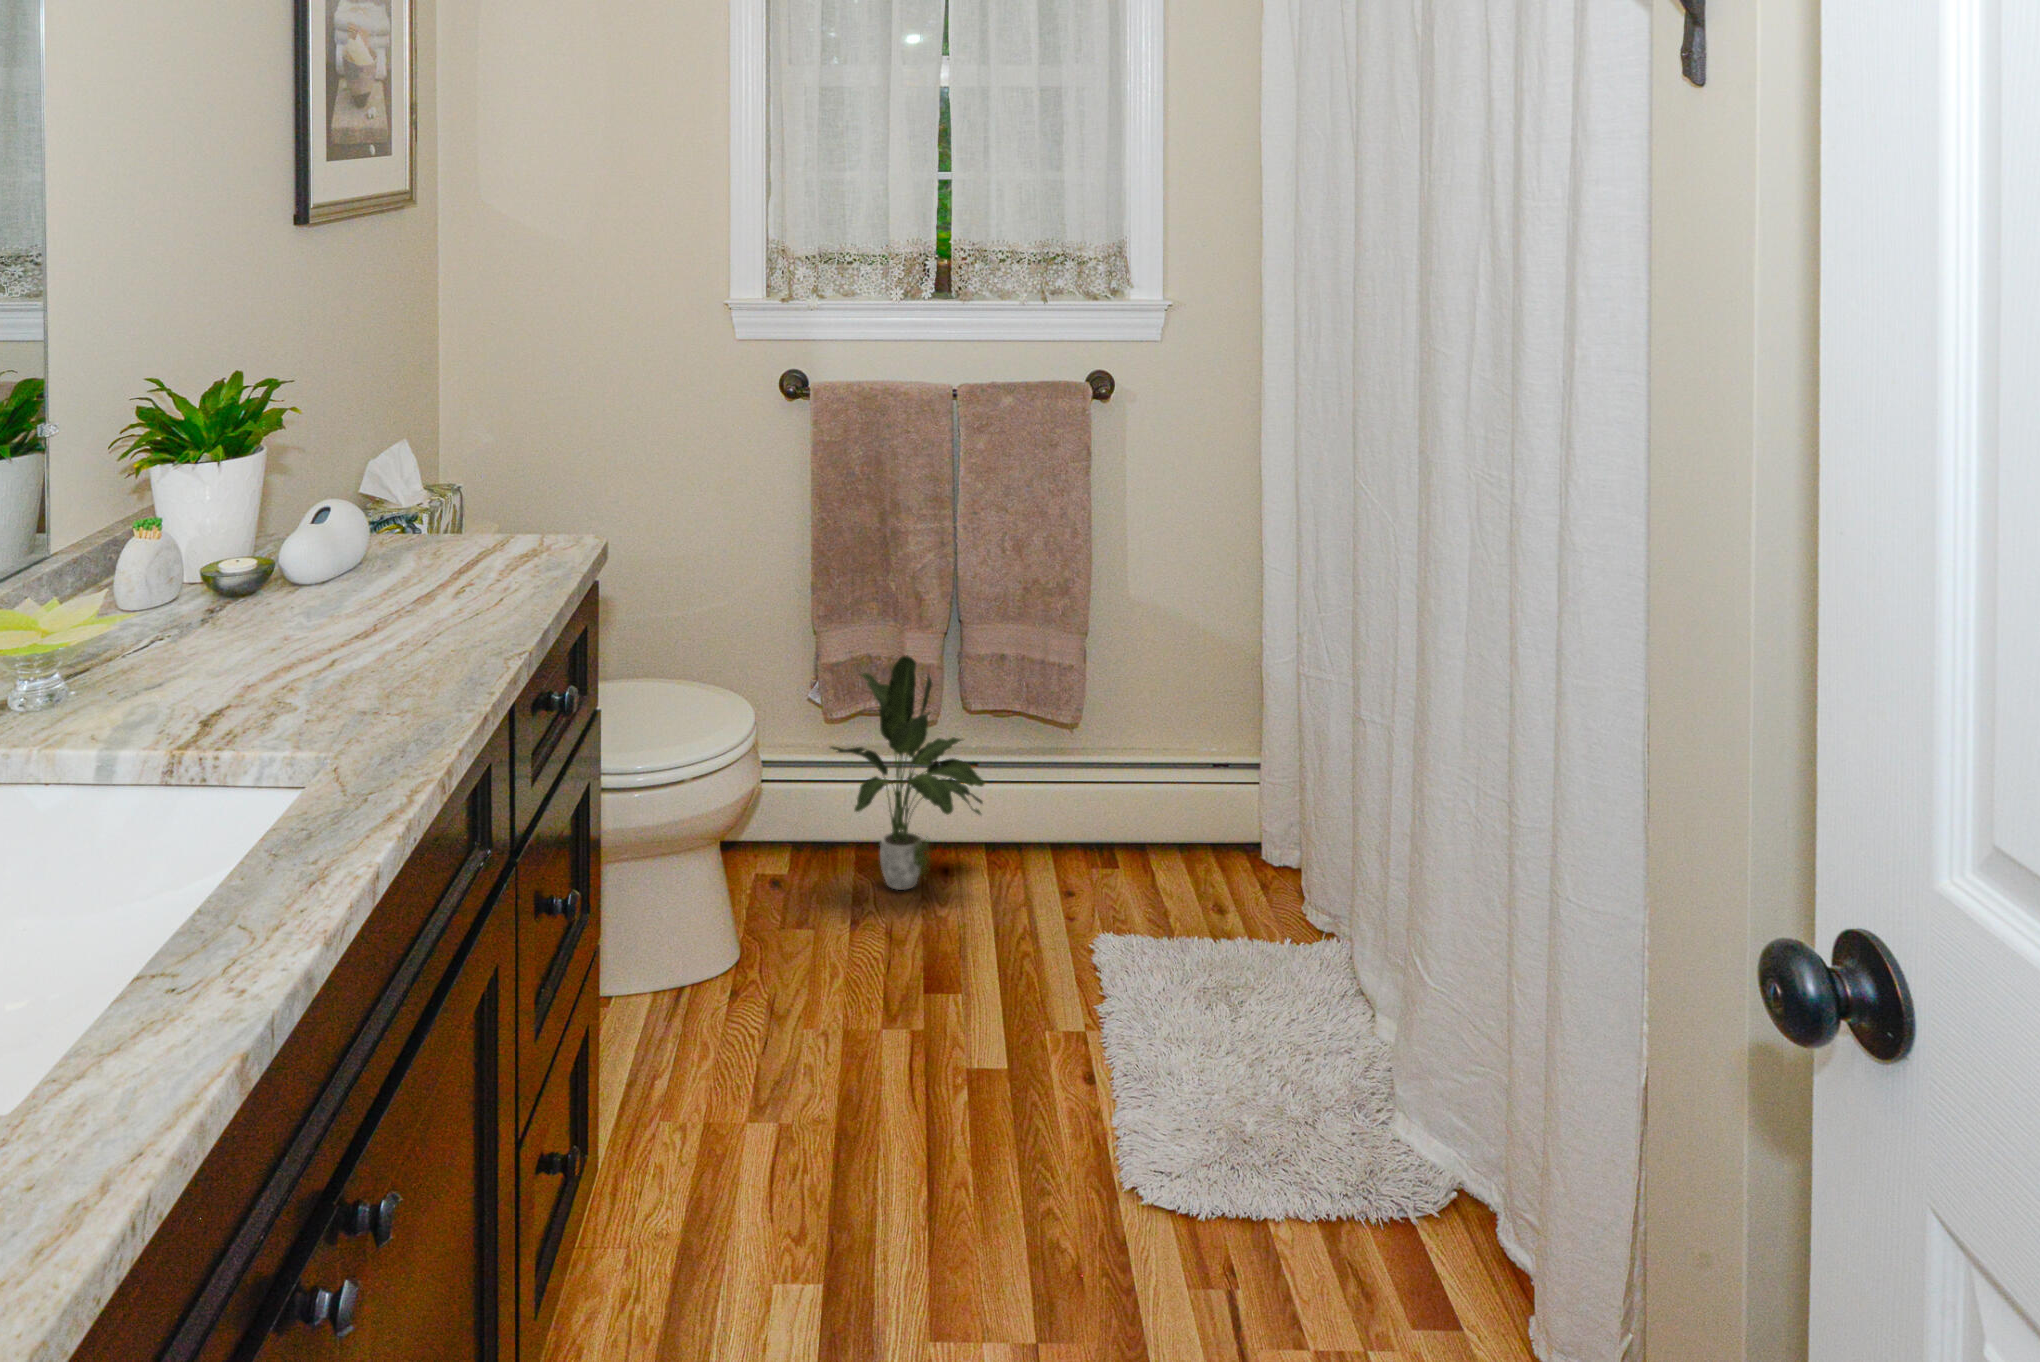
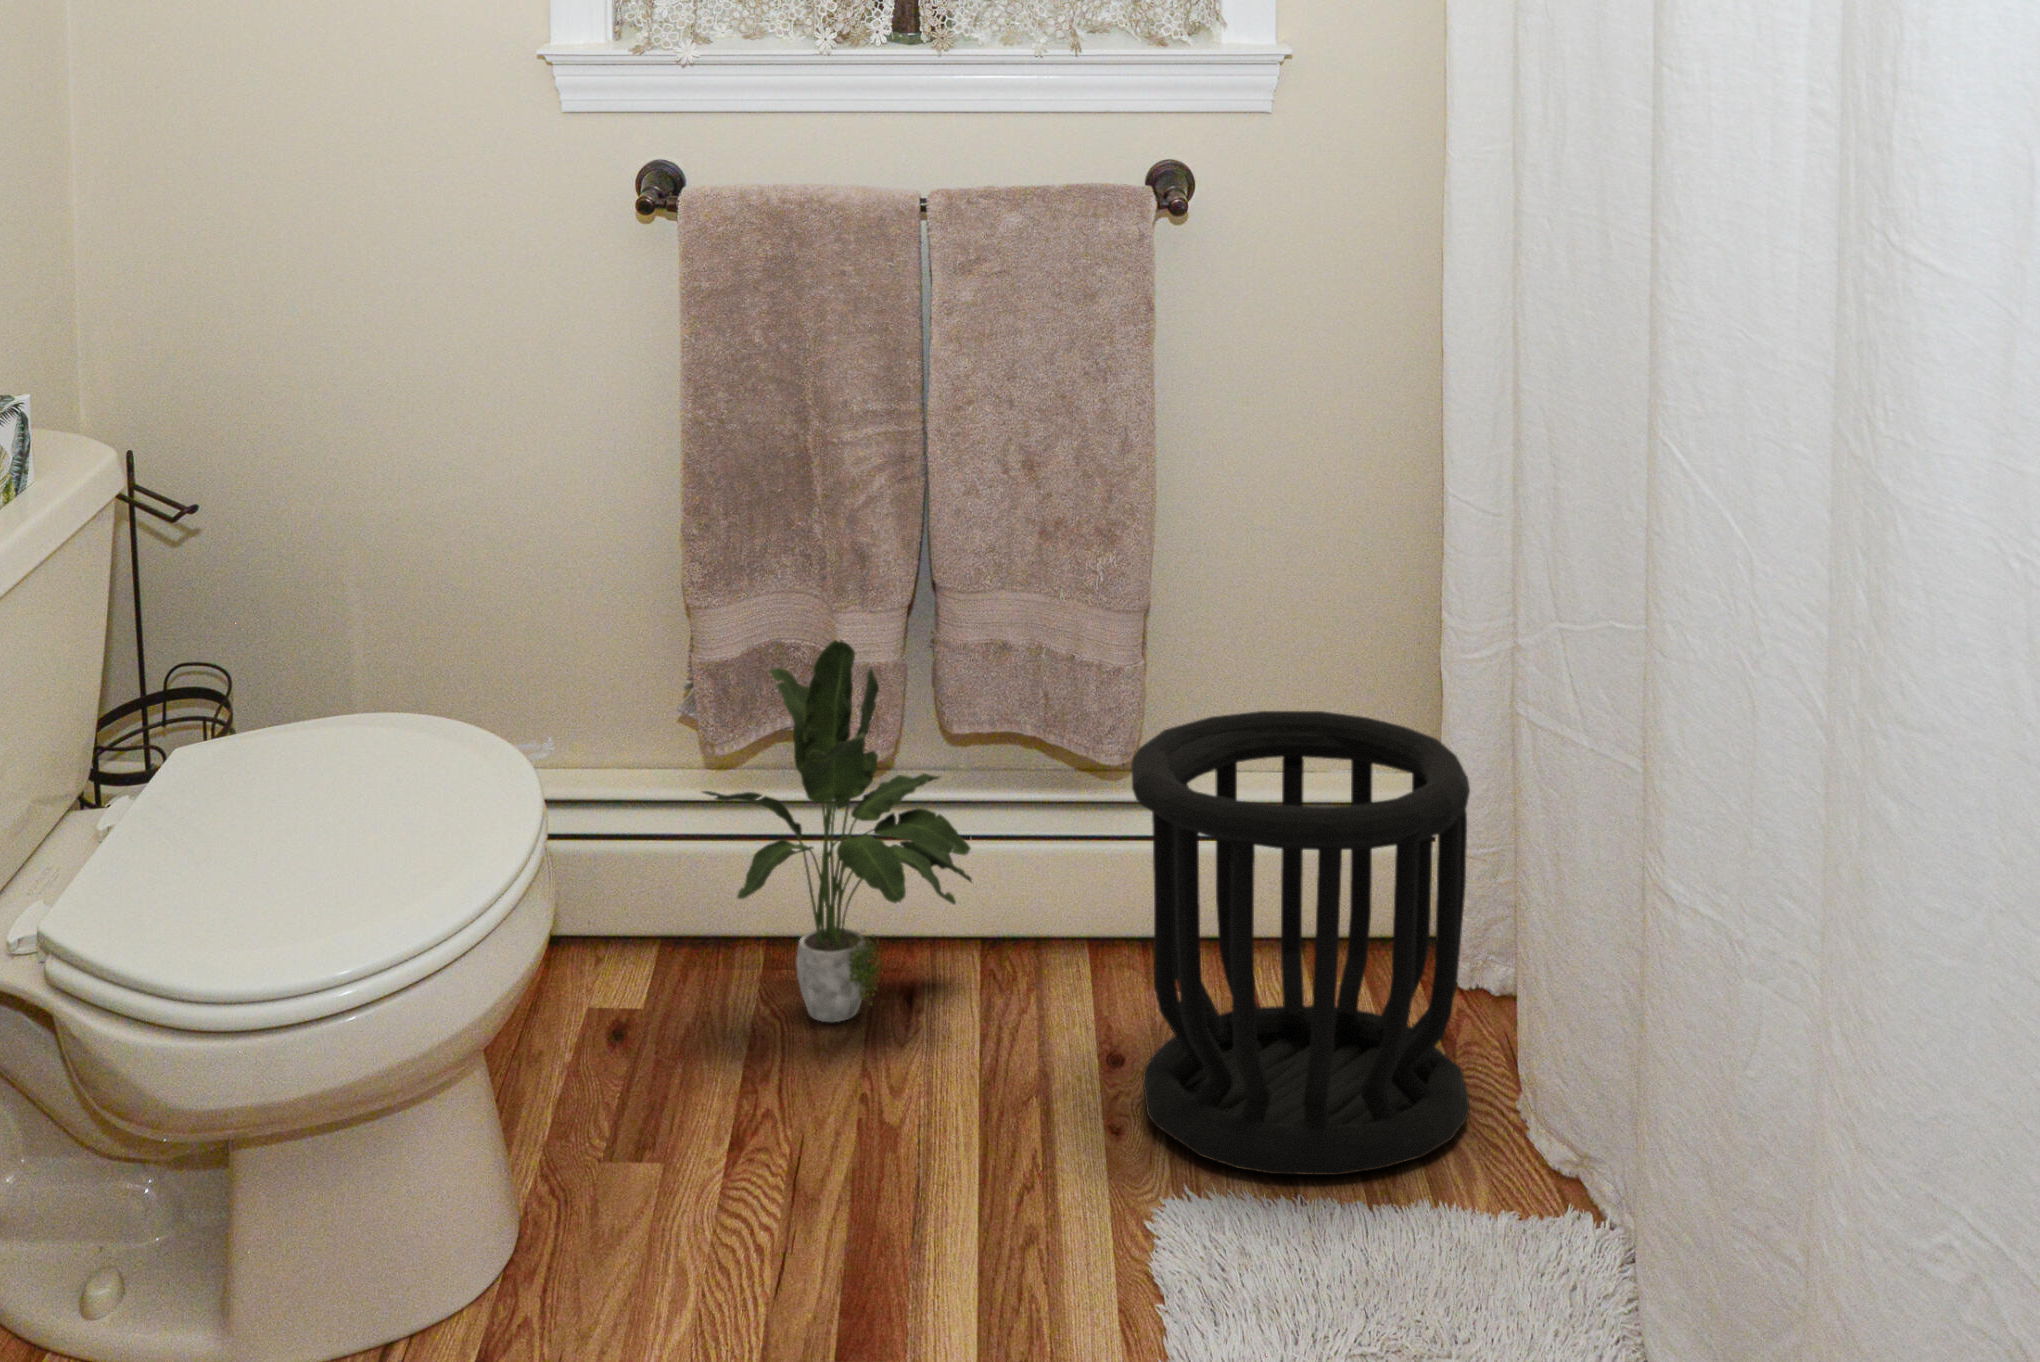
wastebasket: none [1096,697,1303,976] -> present [1131,711,1470,1175]

